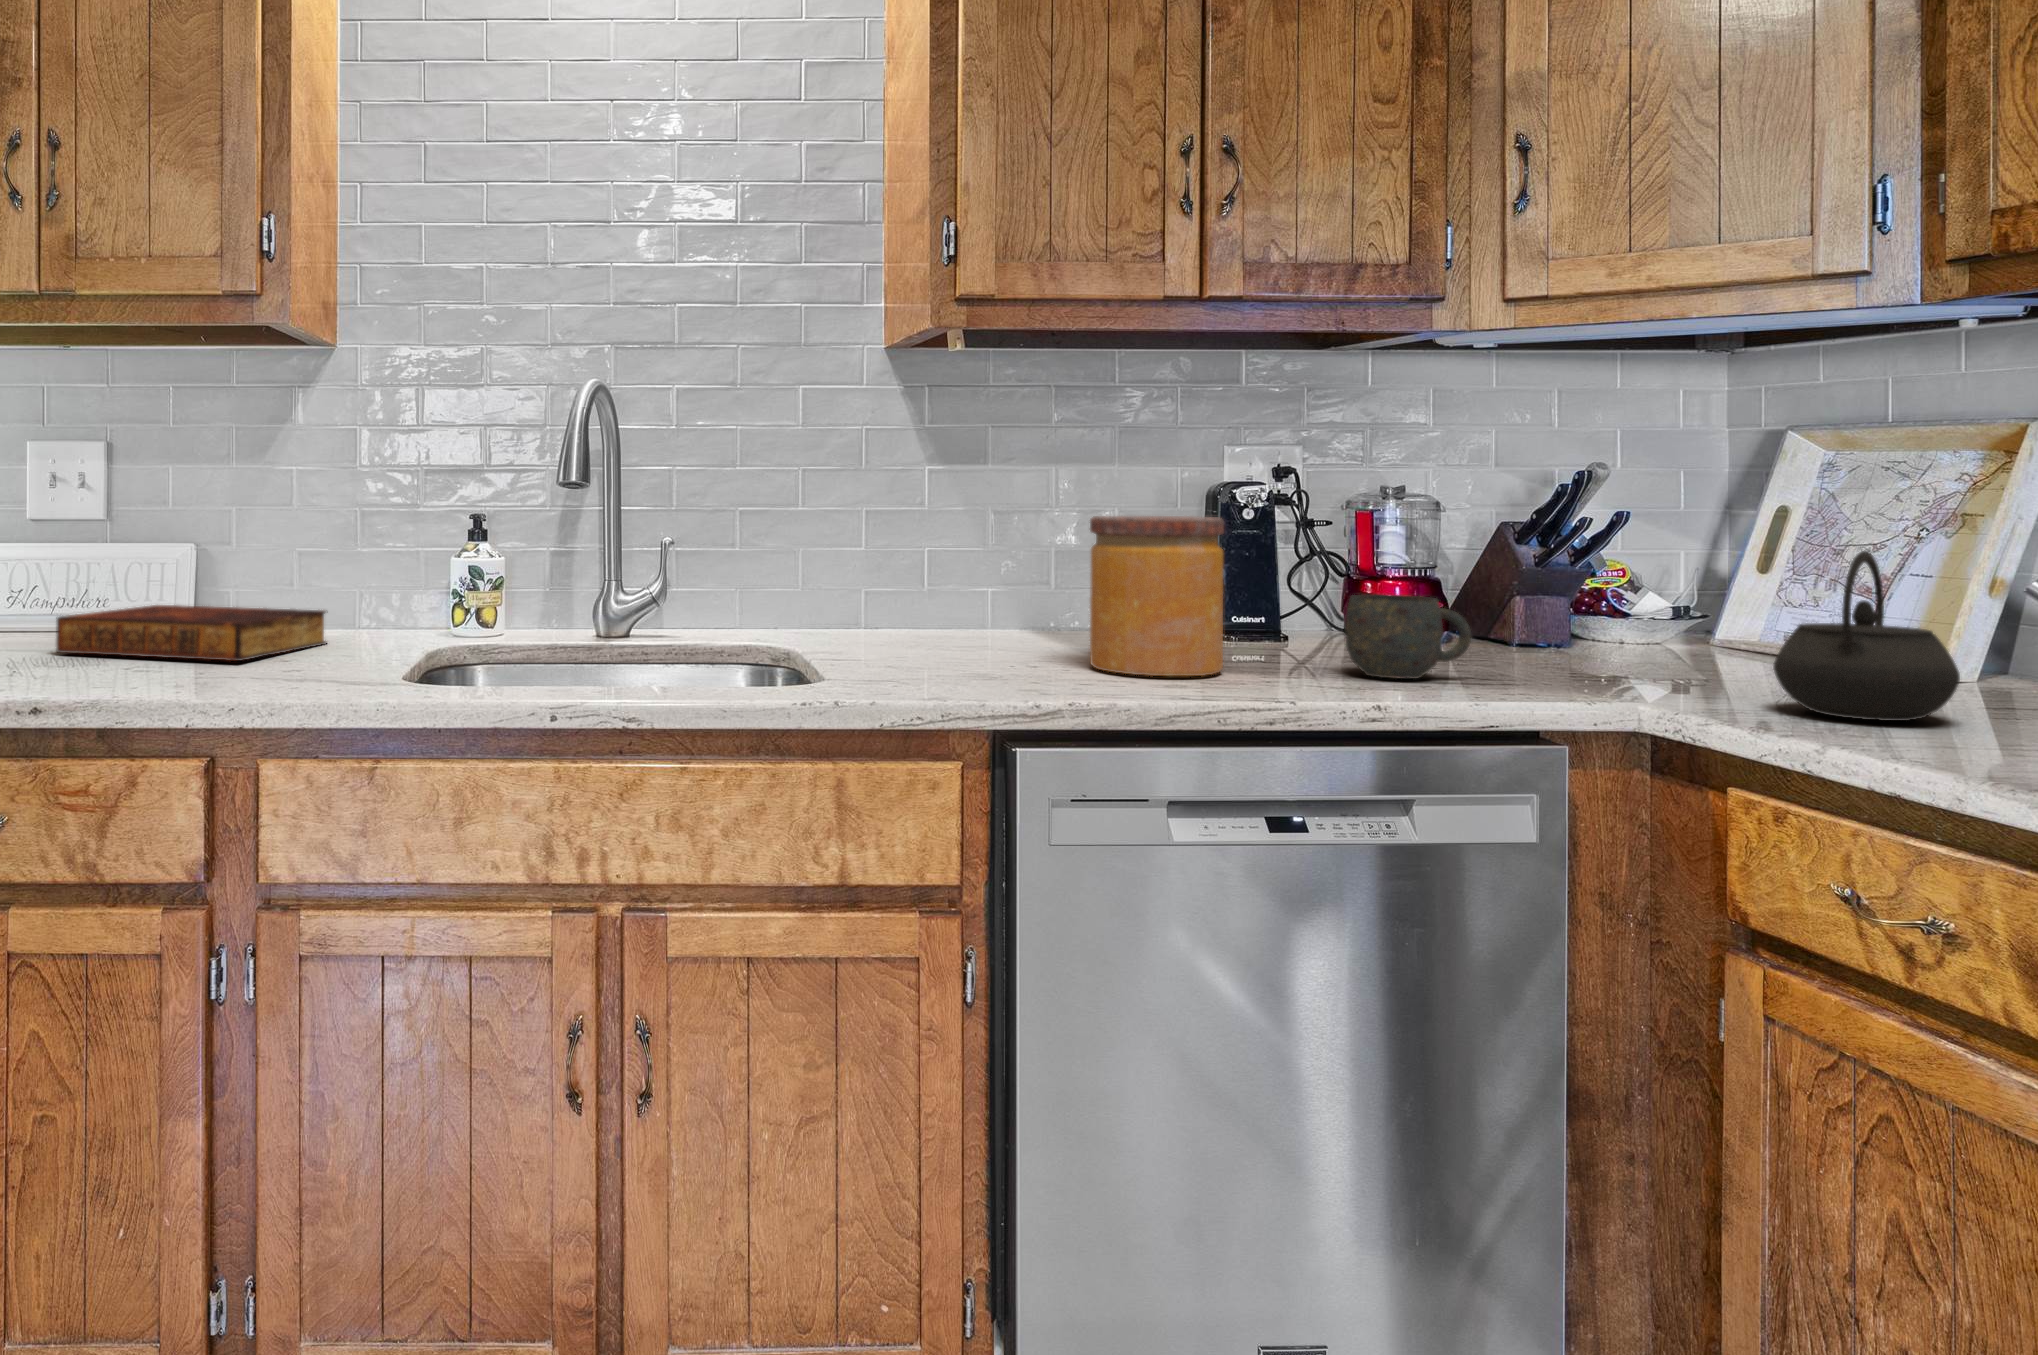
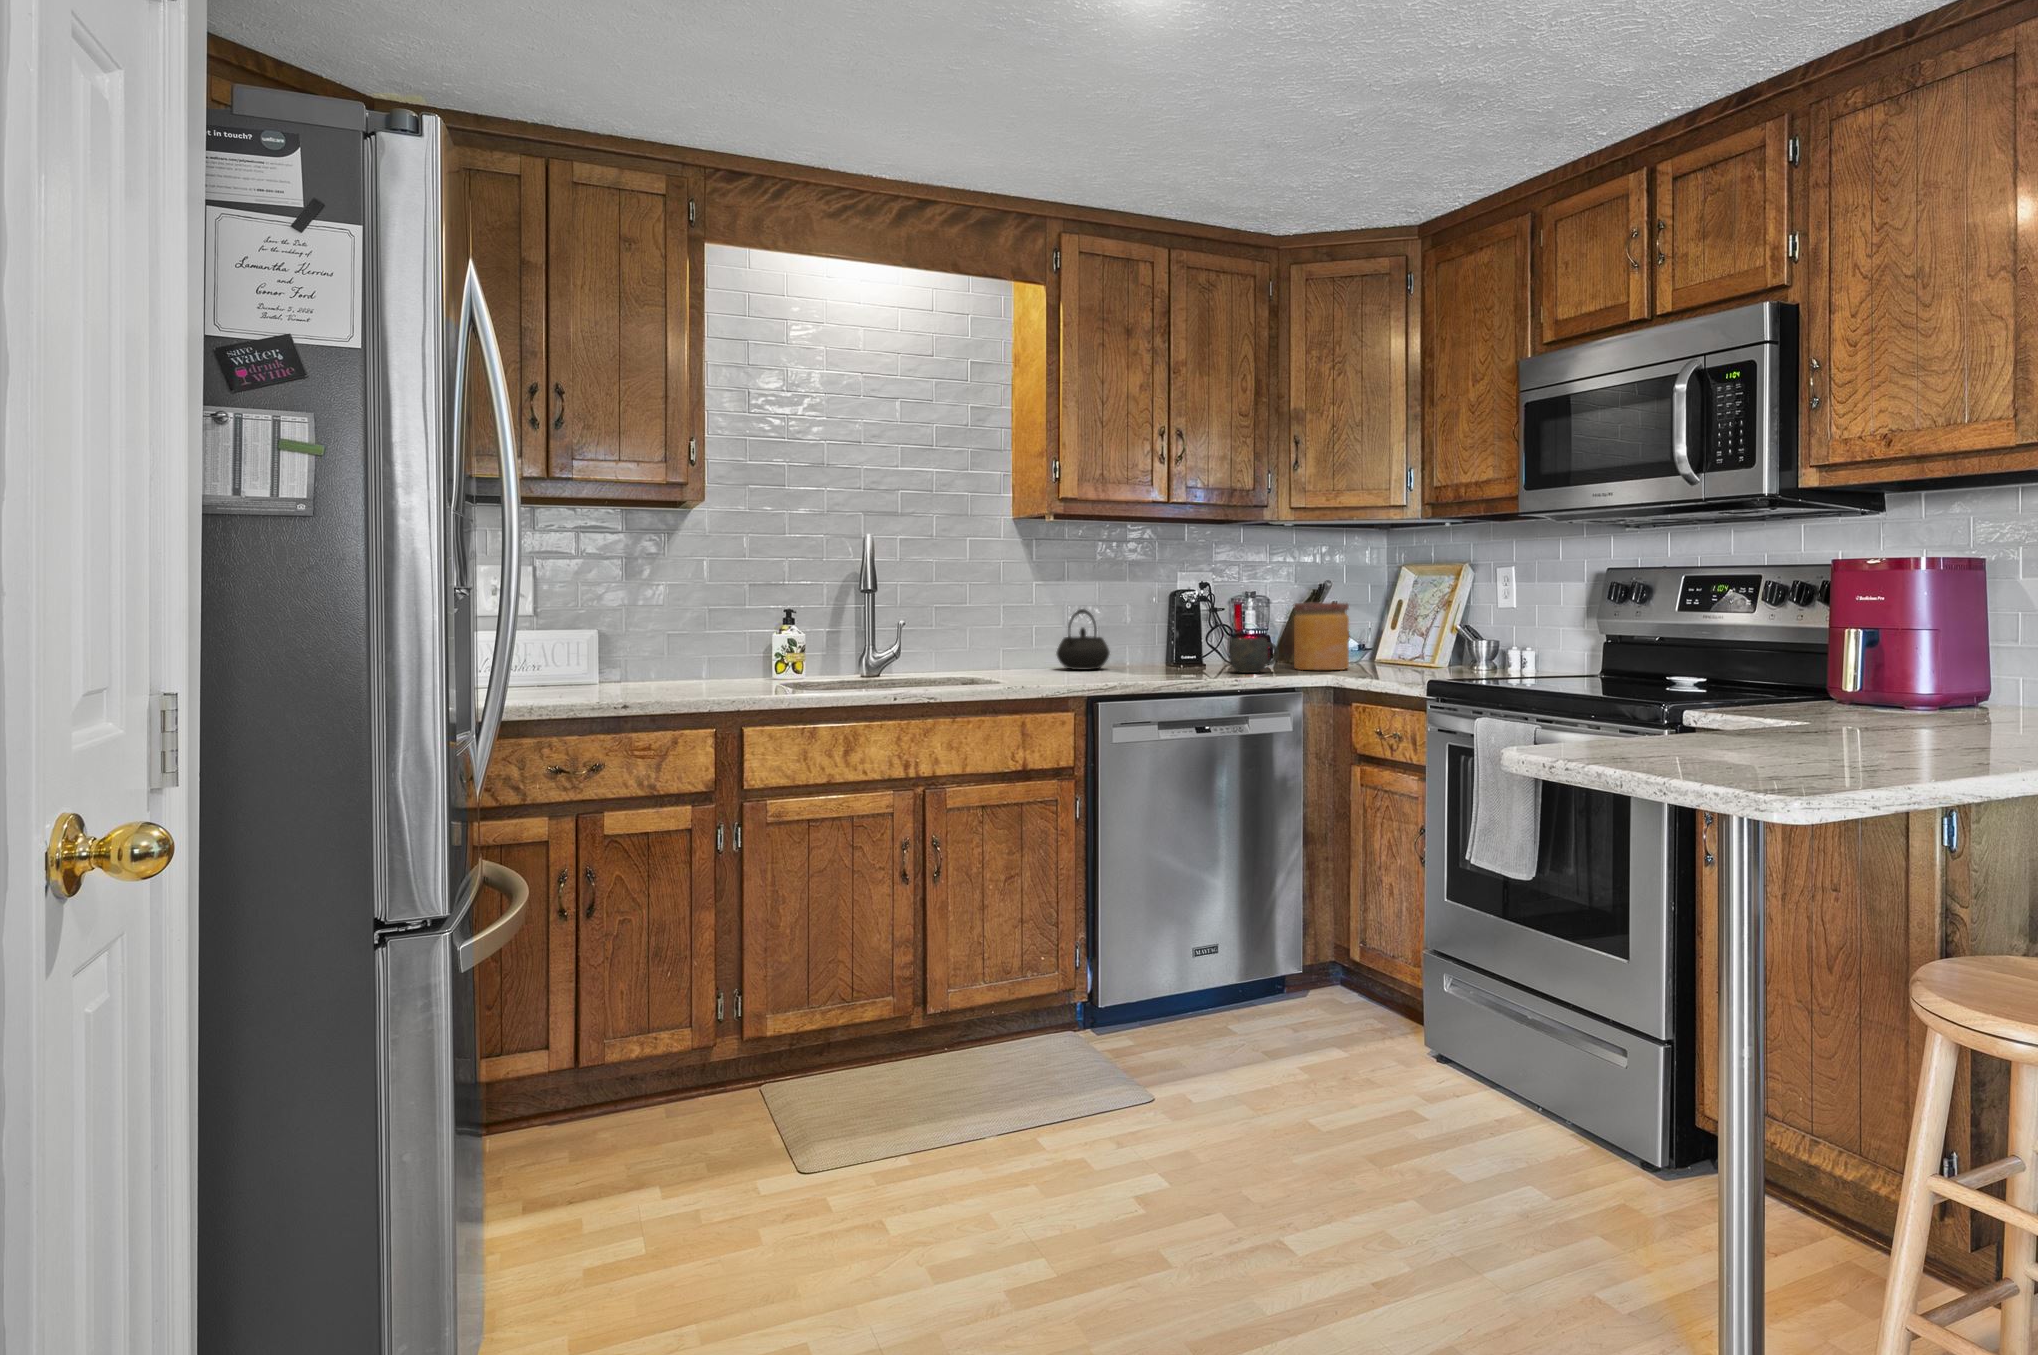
jar: present [1090,516,1224,676] -> present [1293,603,1349,670]
kettle: present [1773,551,1960,721] -> present [1056,609,1110,670]
book: present [56,605,327,661] -> none [567,662,717,687]

